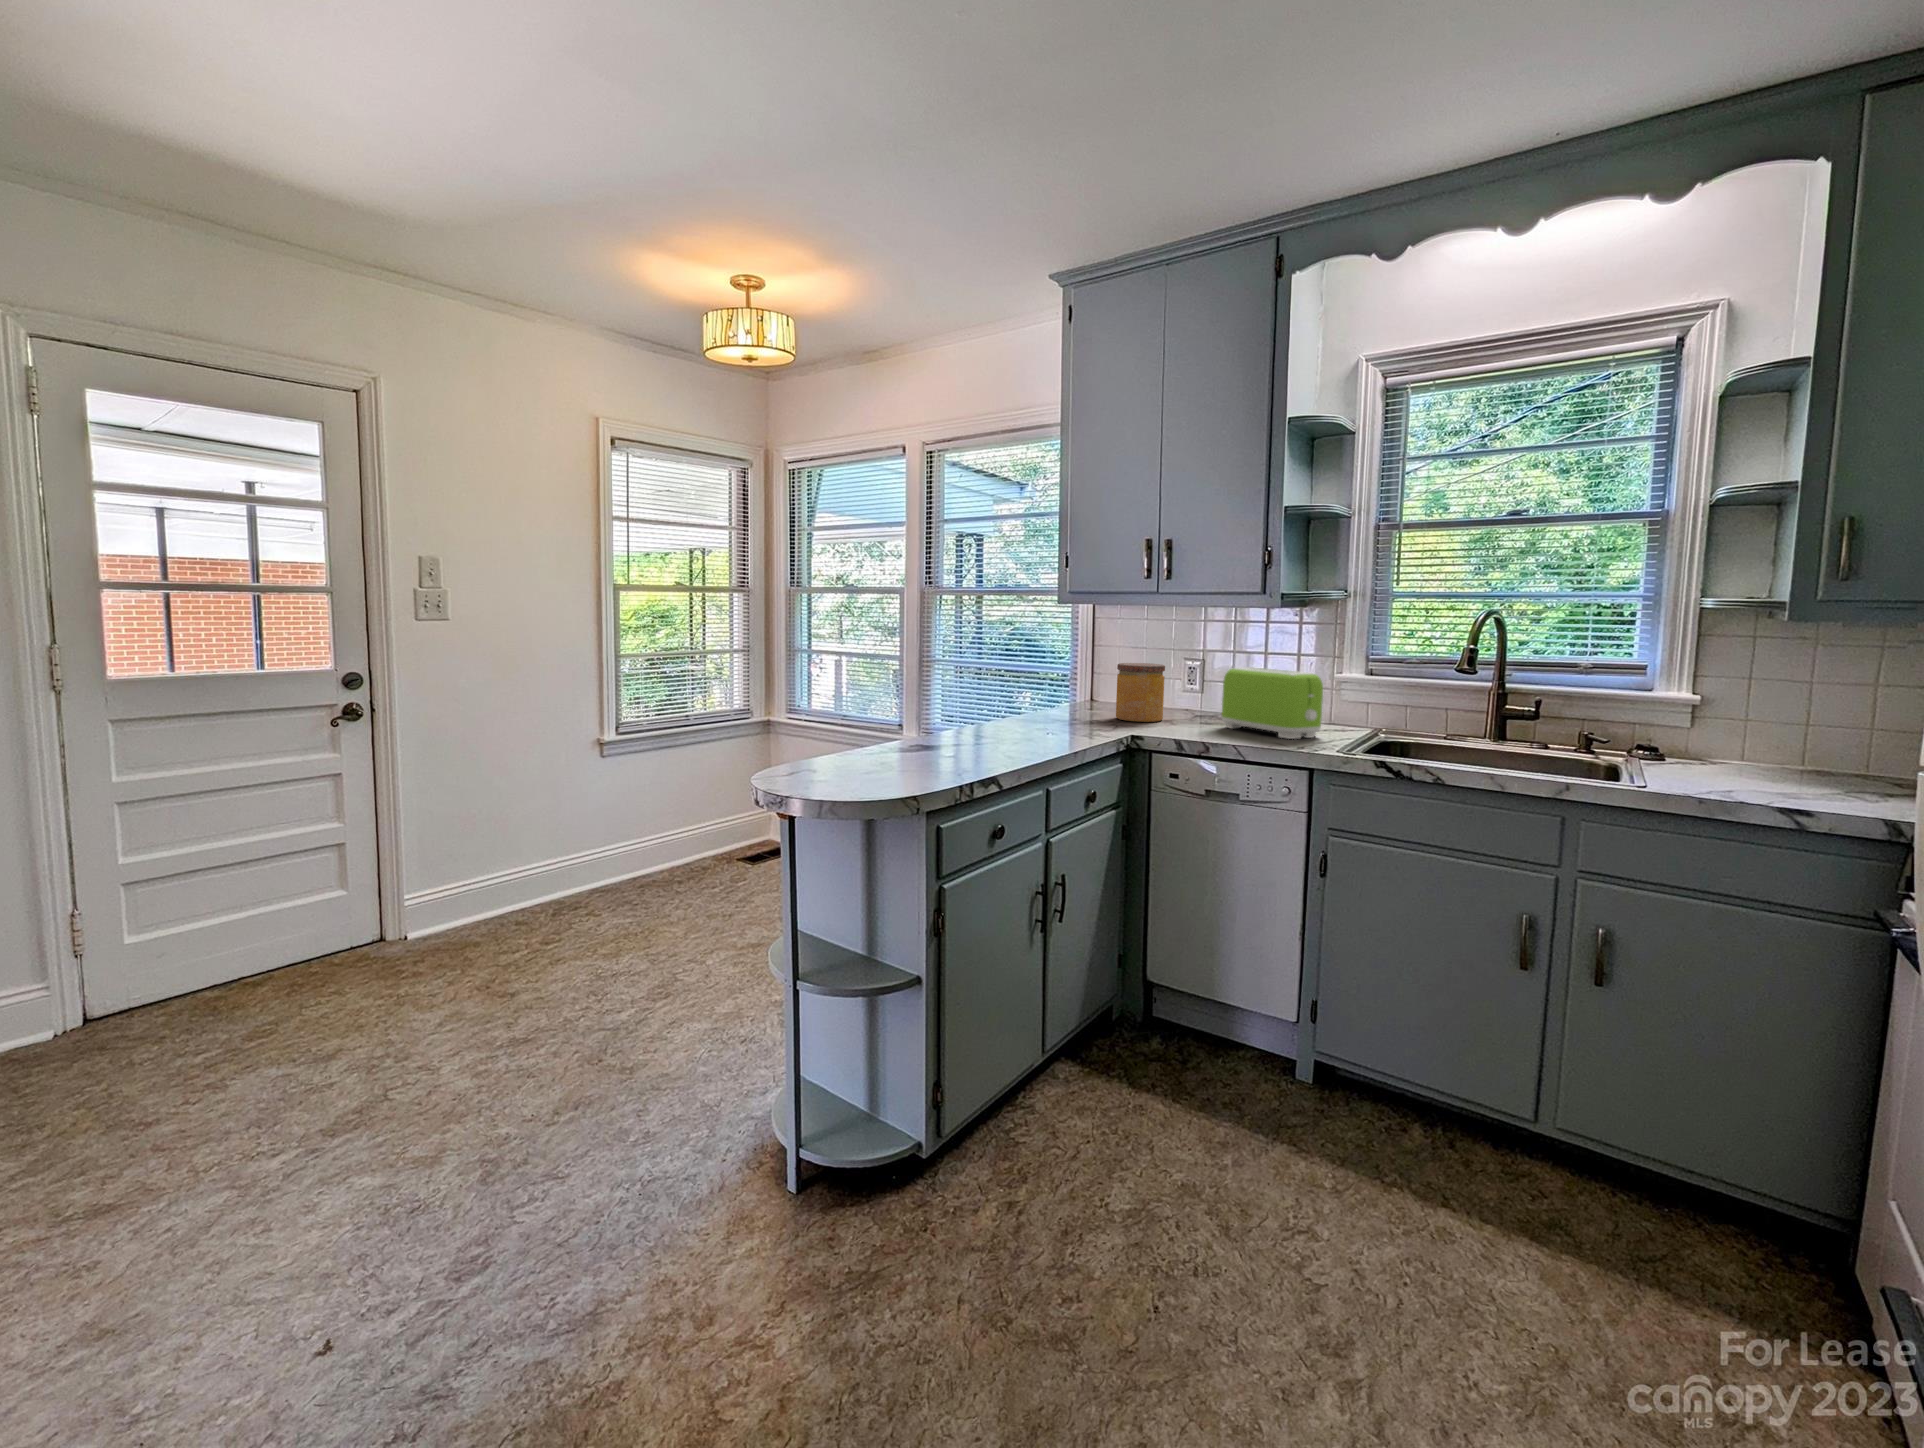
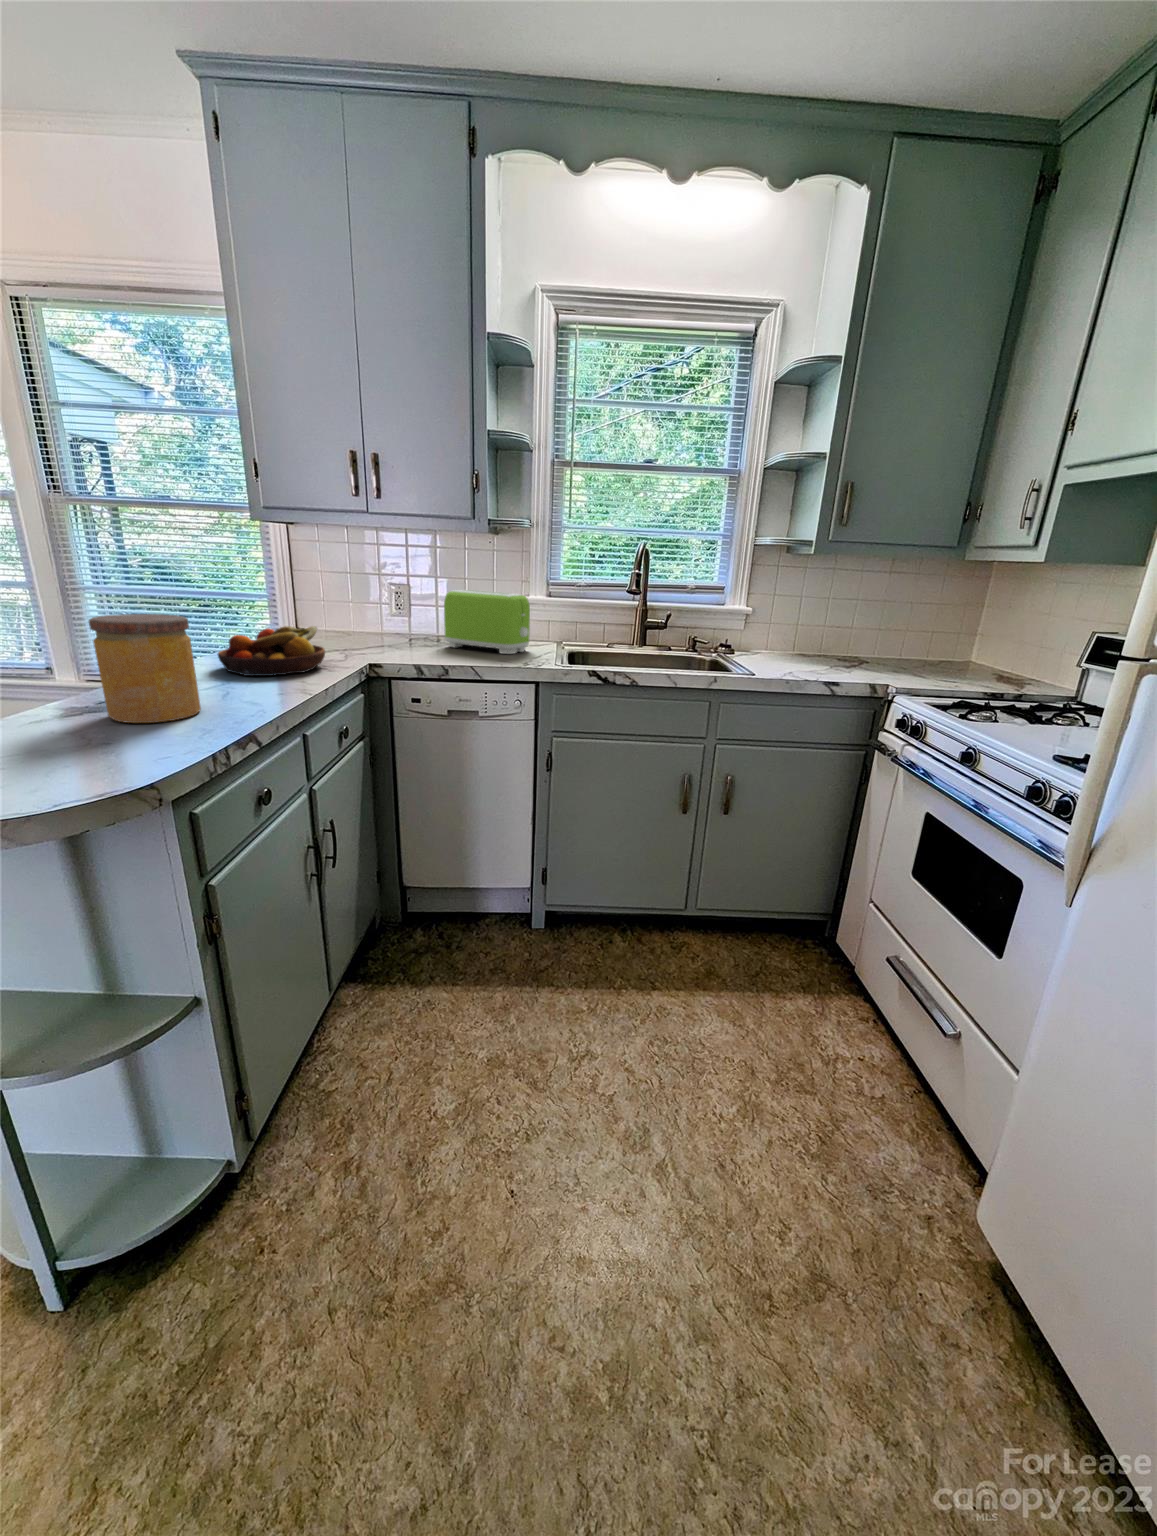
jar: present [1116,663,1165,722] -> present [89,614,201,723]
fruit bowl: none [998,697,1087,740] -> present [218,626,325,676]

